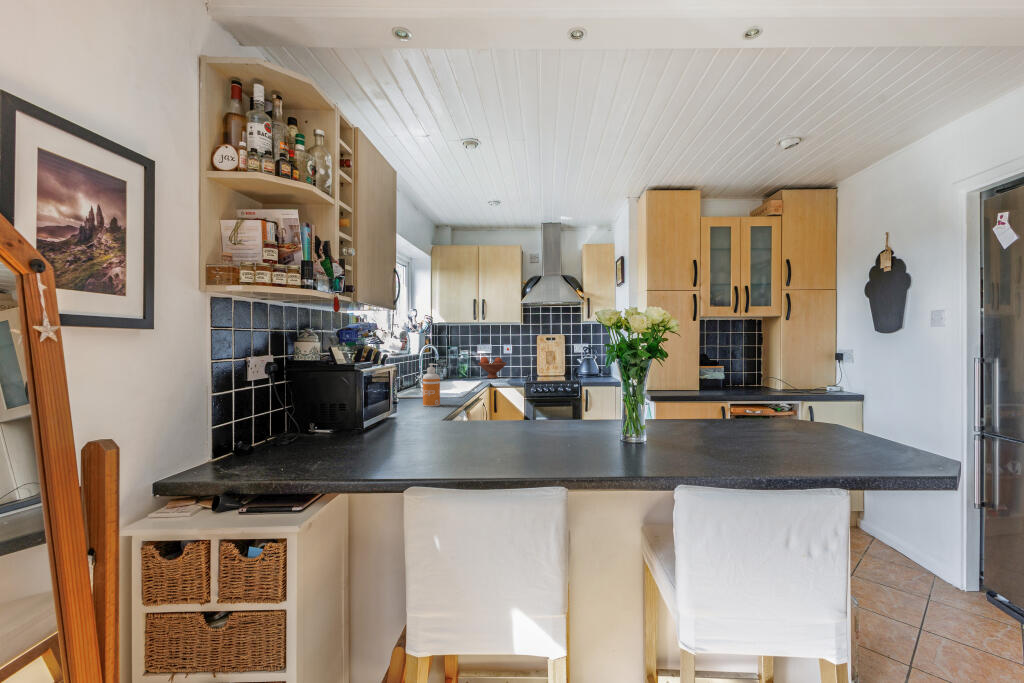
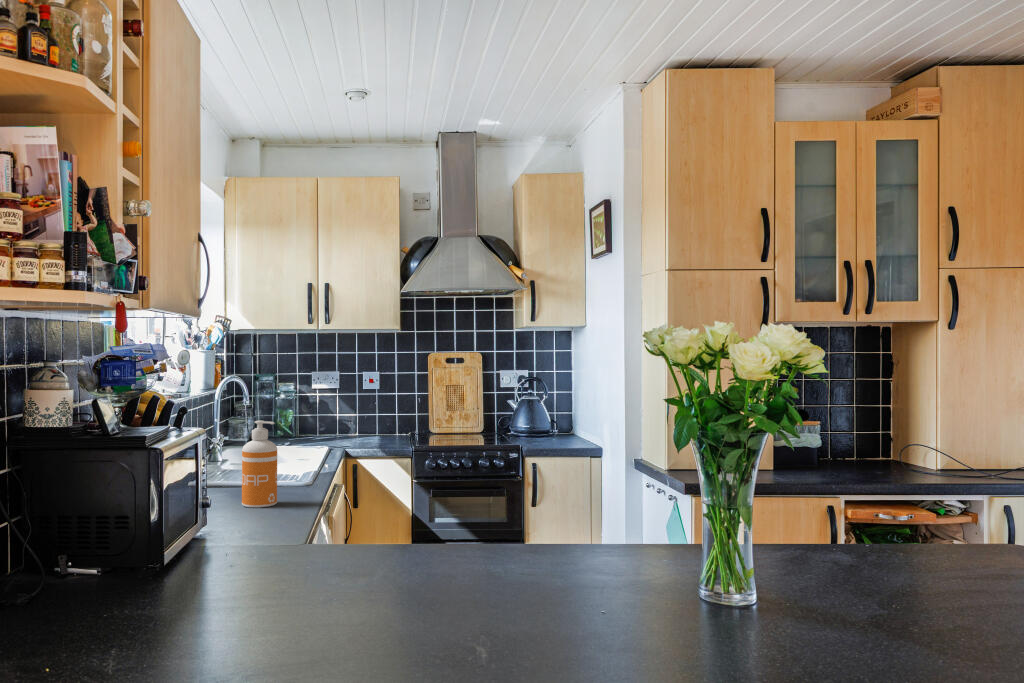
fruit bowl: present [478,357,507,378] -> none [312,396,370,439]

